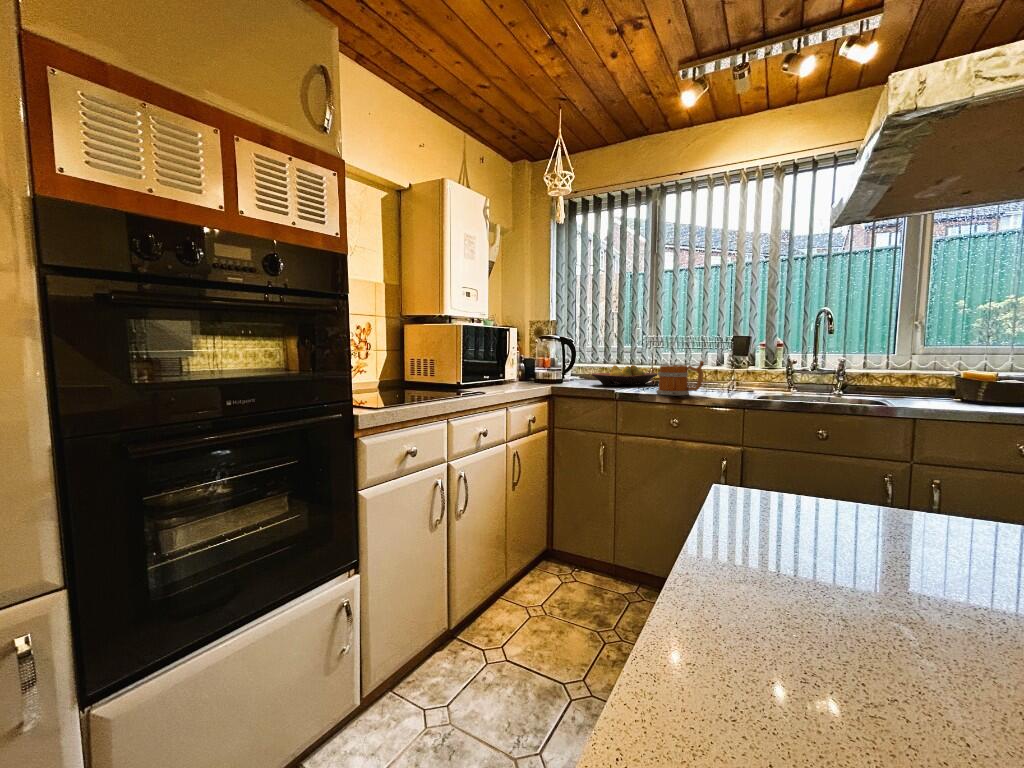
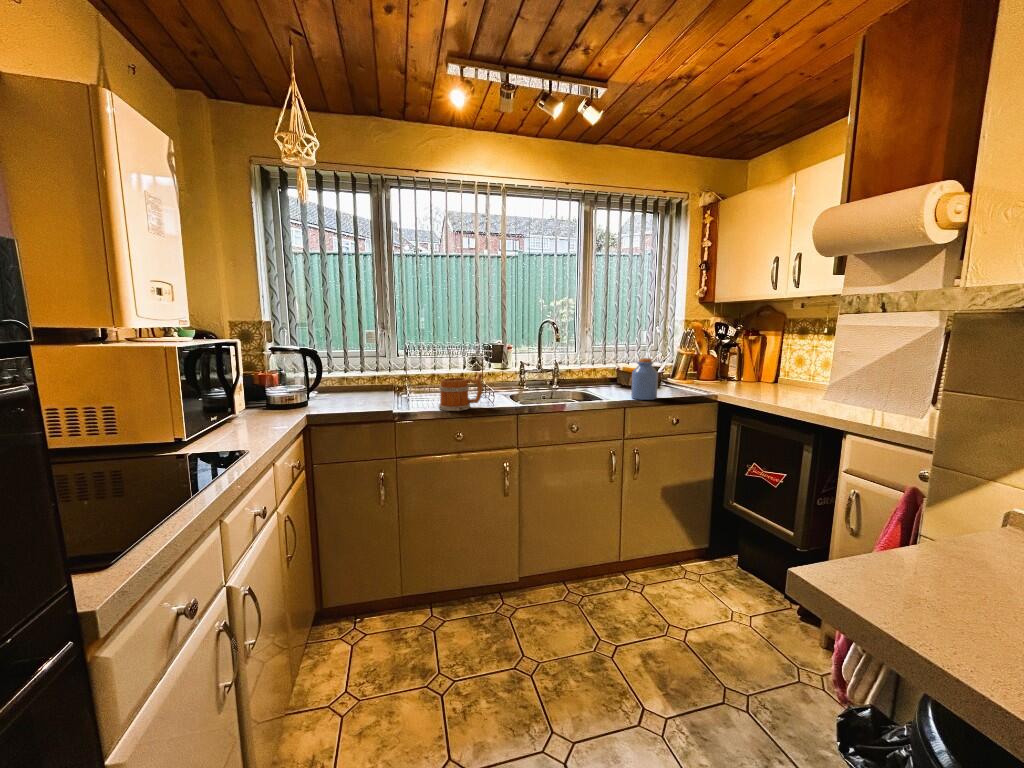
jar: none [929,352,979,410] -> present [631,358,658,400]
fruit bowl: present [592,365,657,386] -> none [344,375,412,402]

